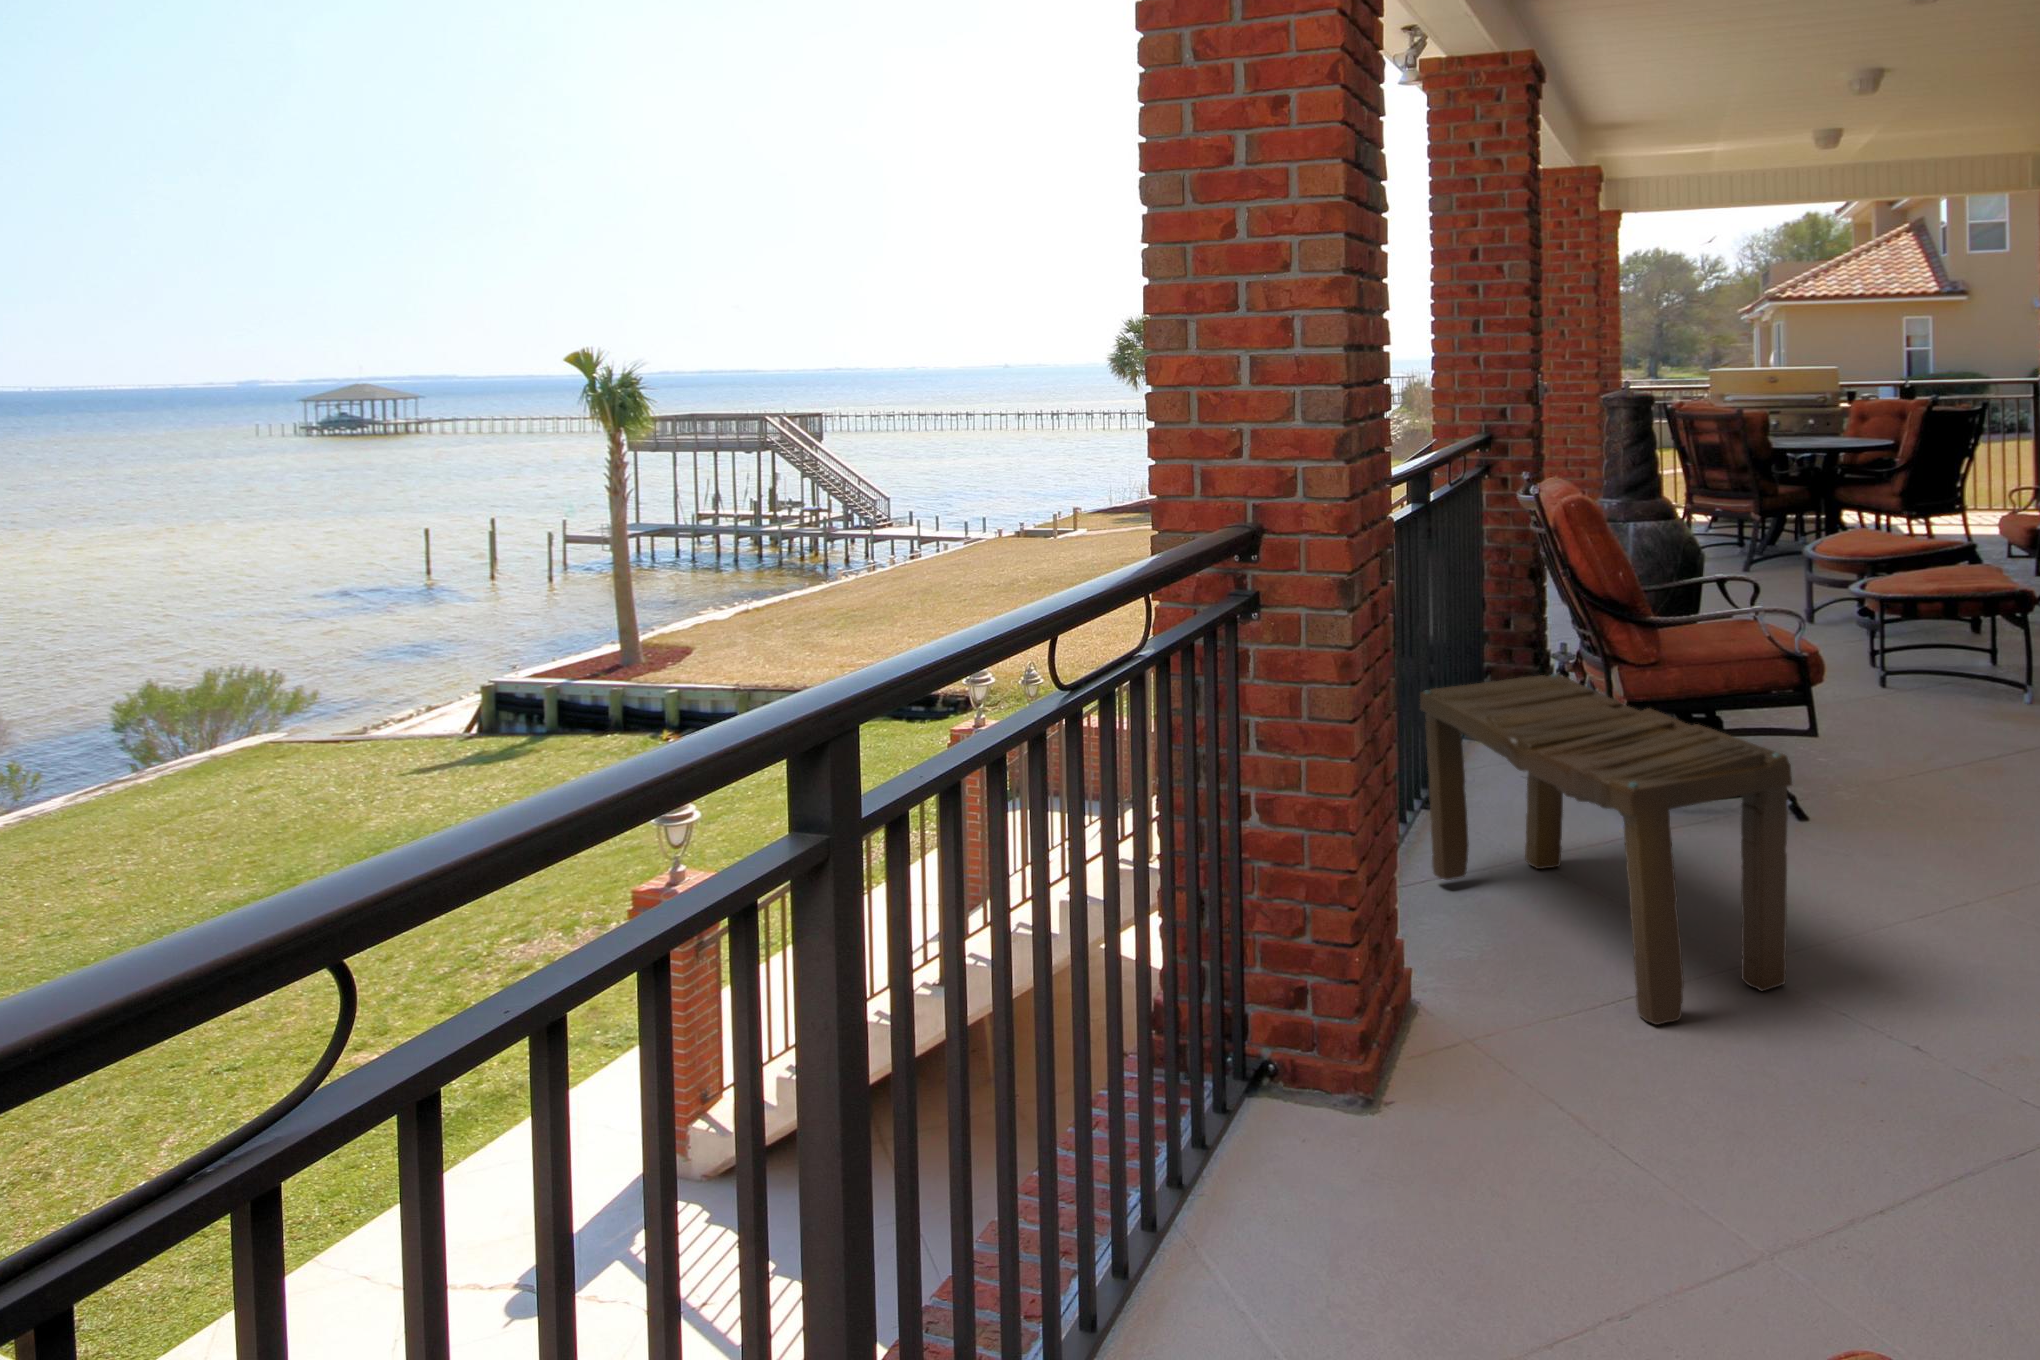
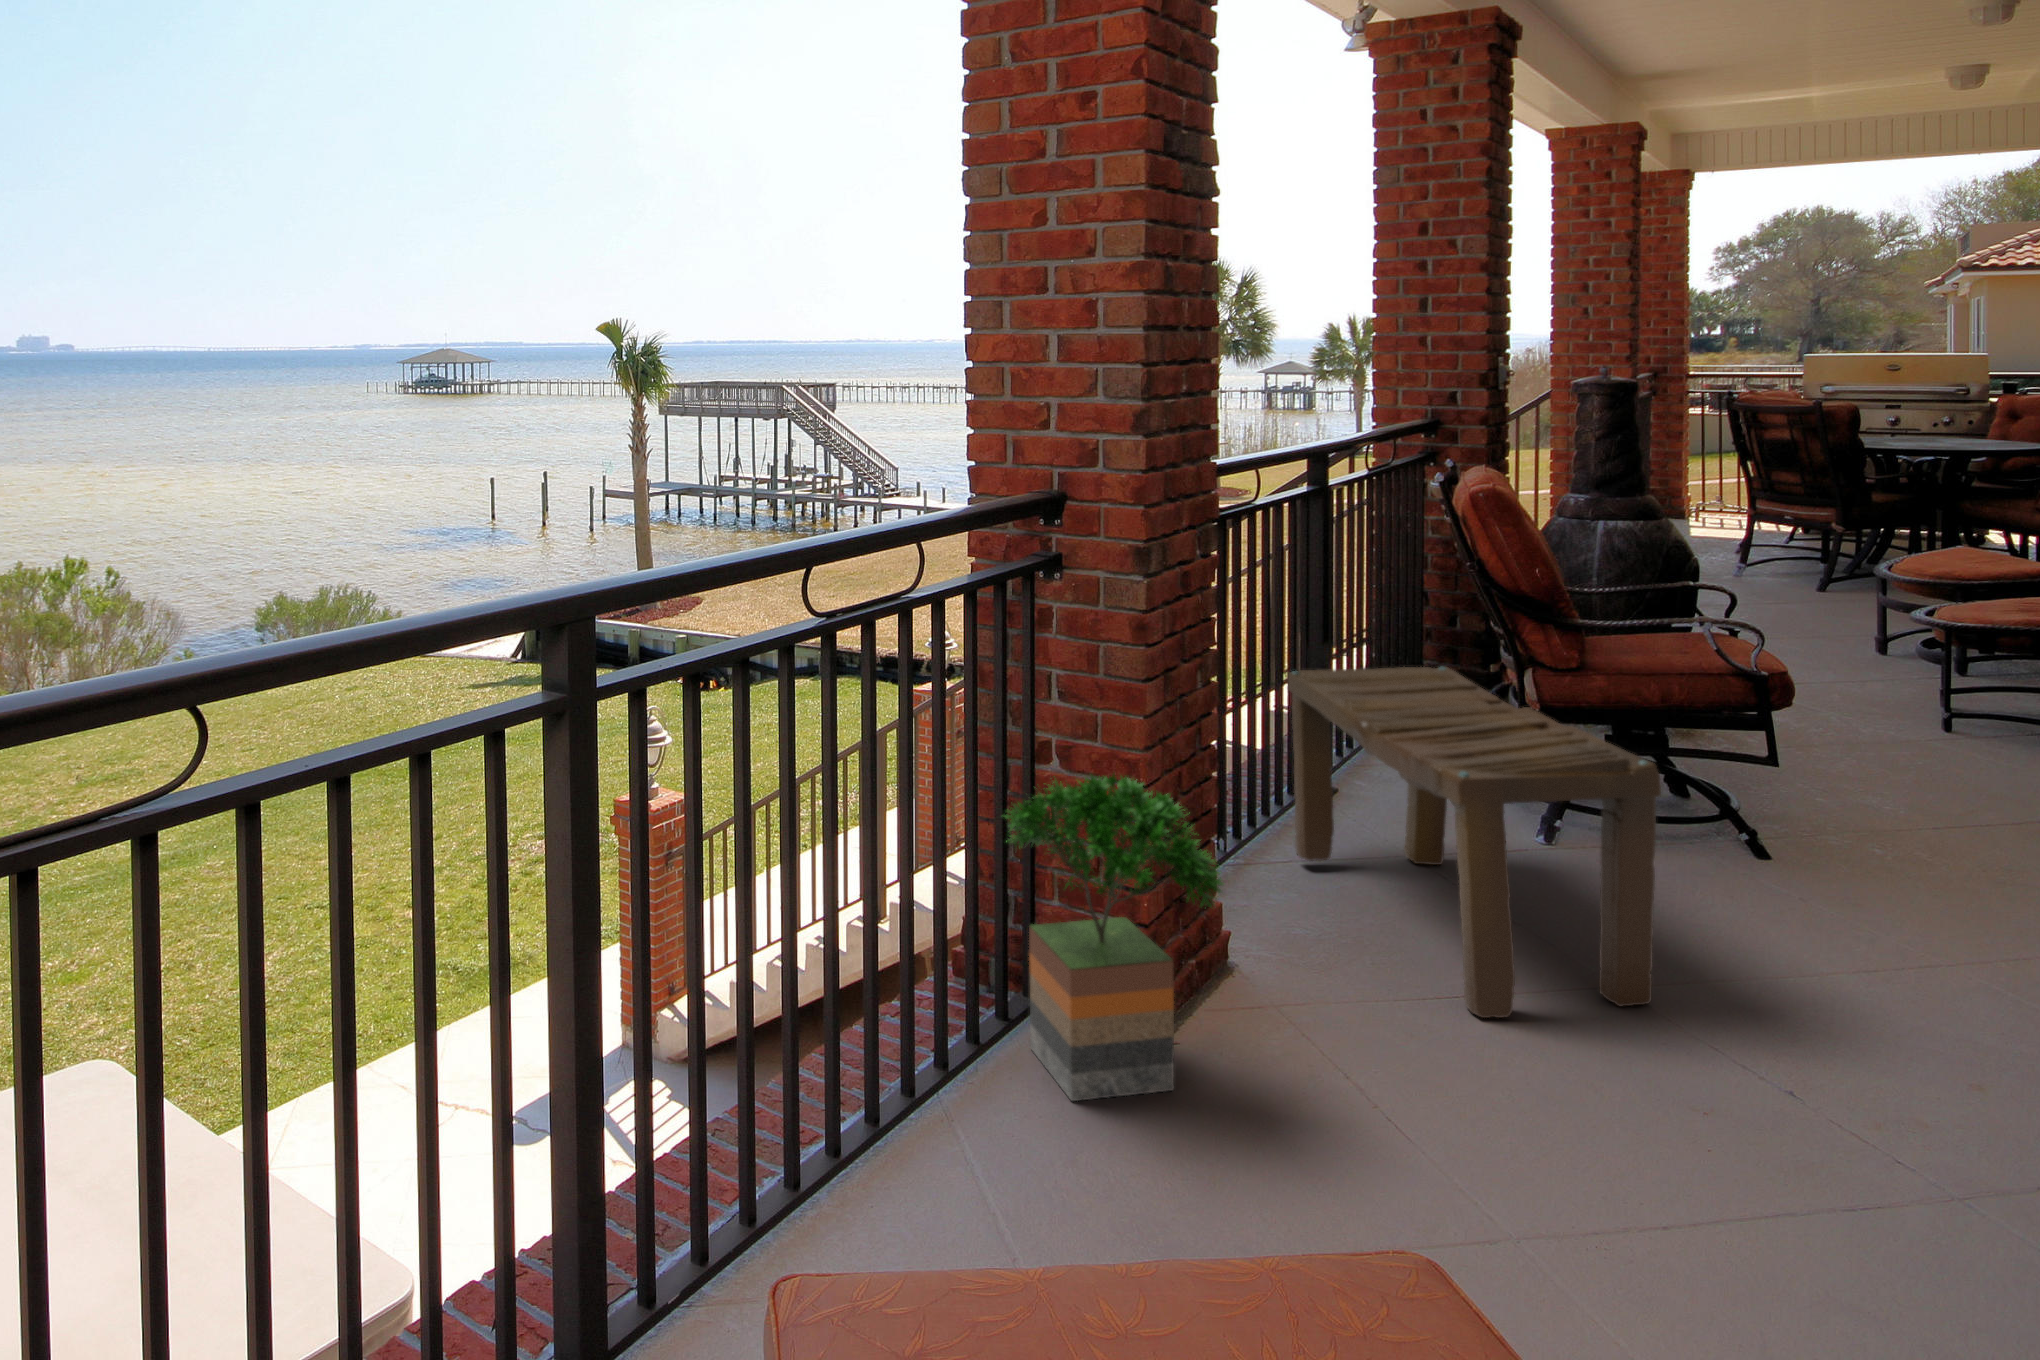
potted tree: none [1217,823,1463,1202] -> present [1005,774,1223,1101]

